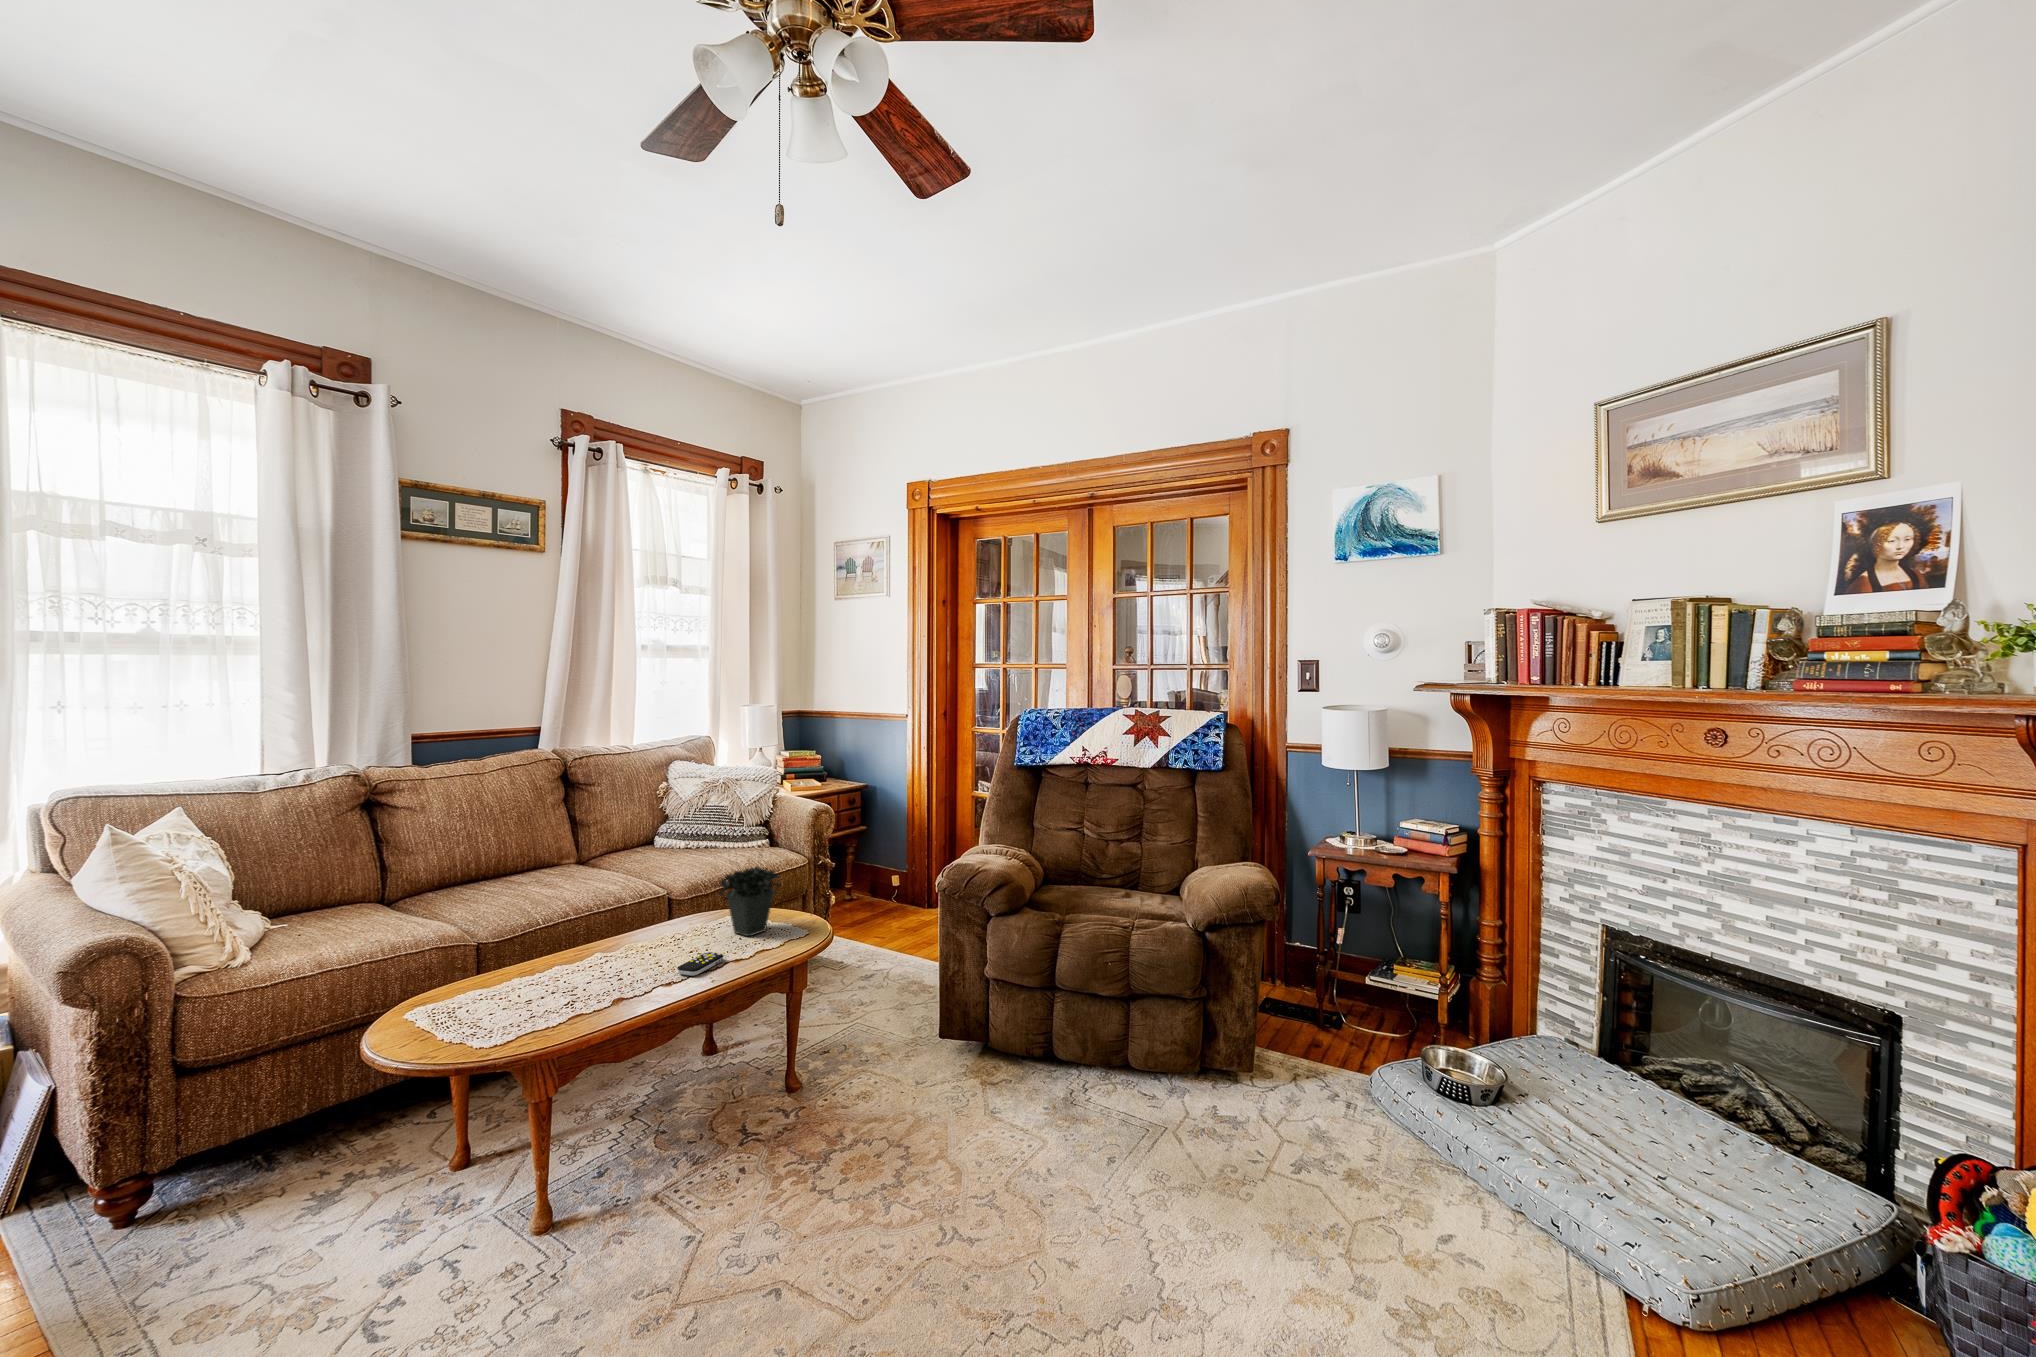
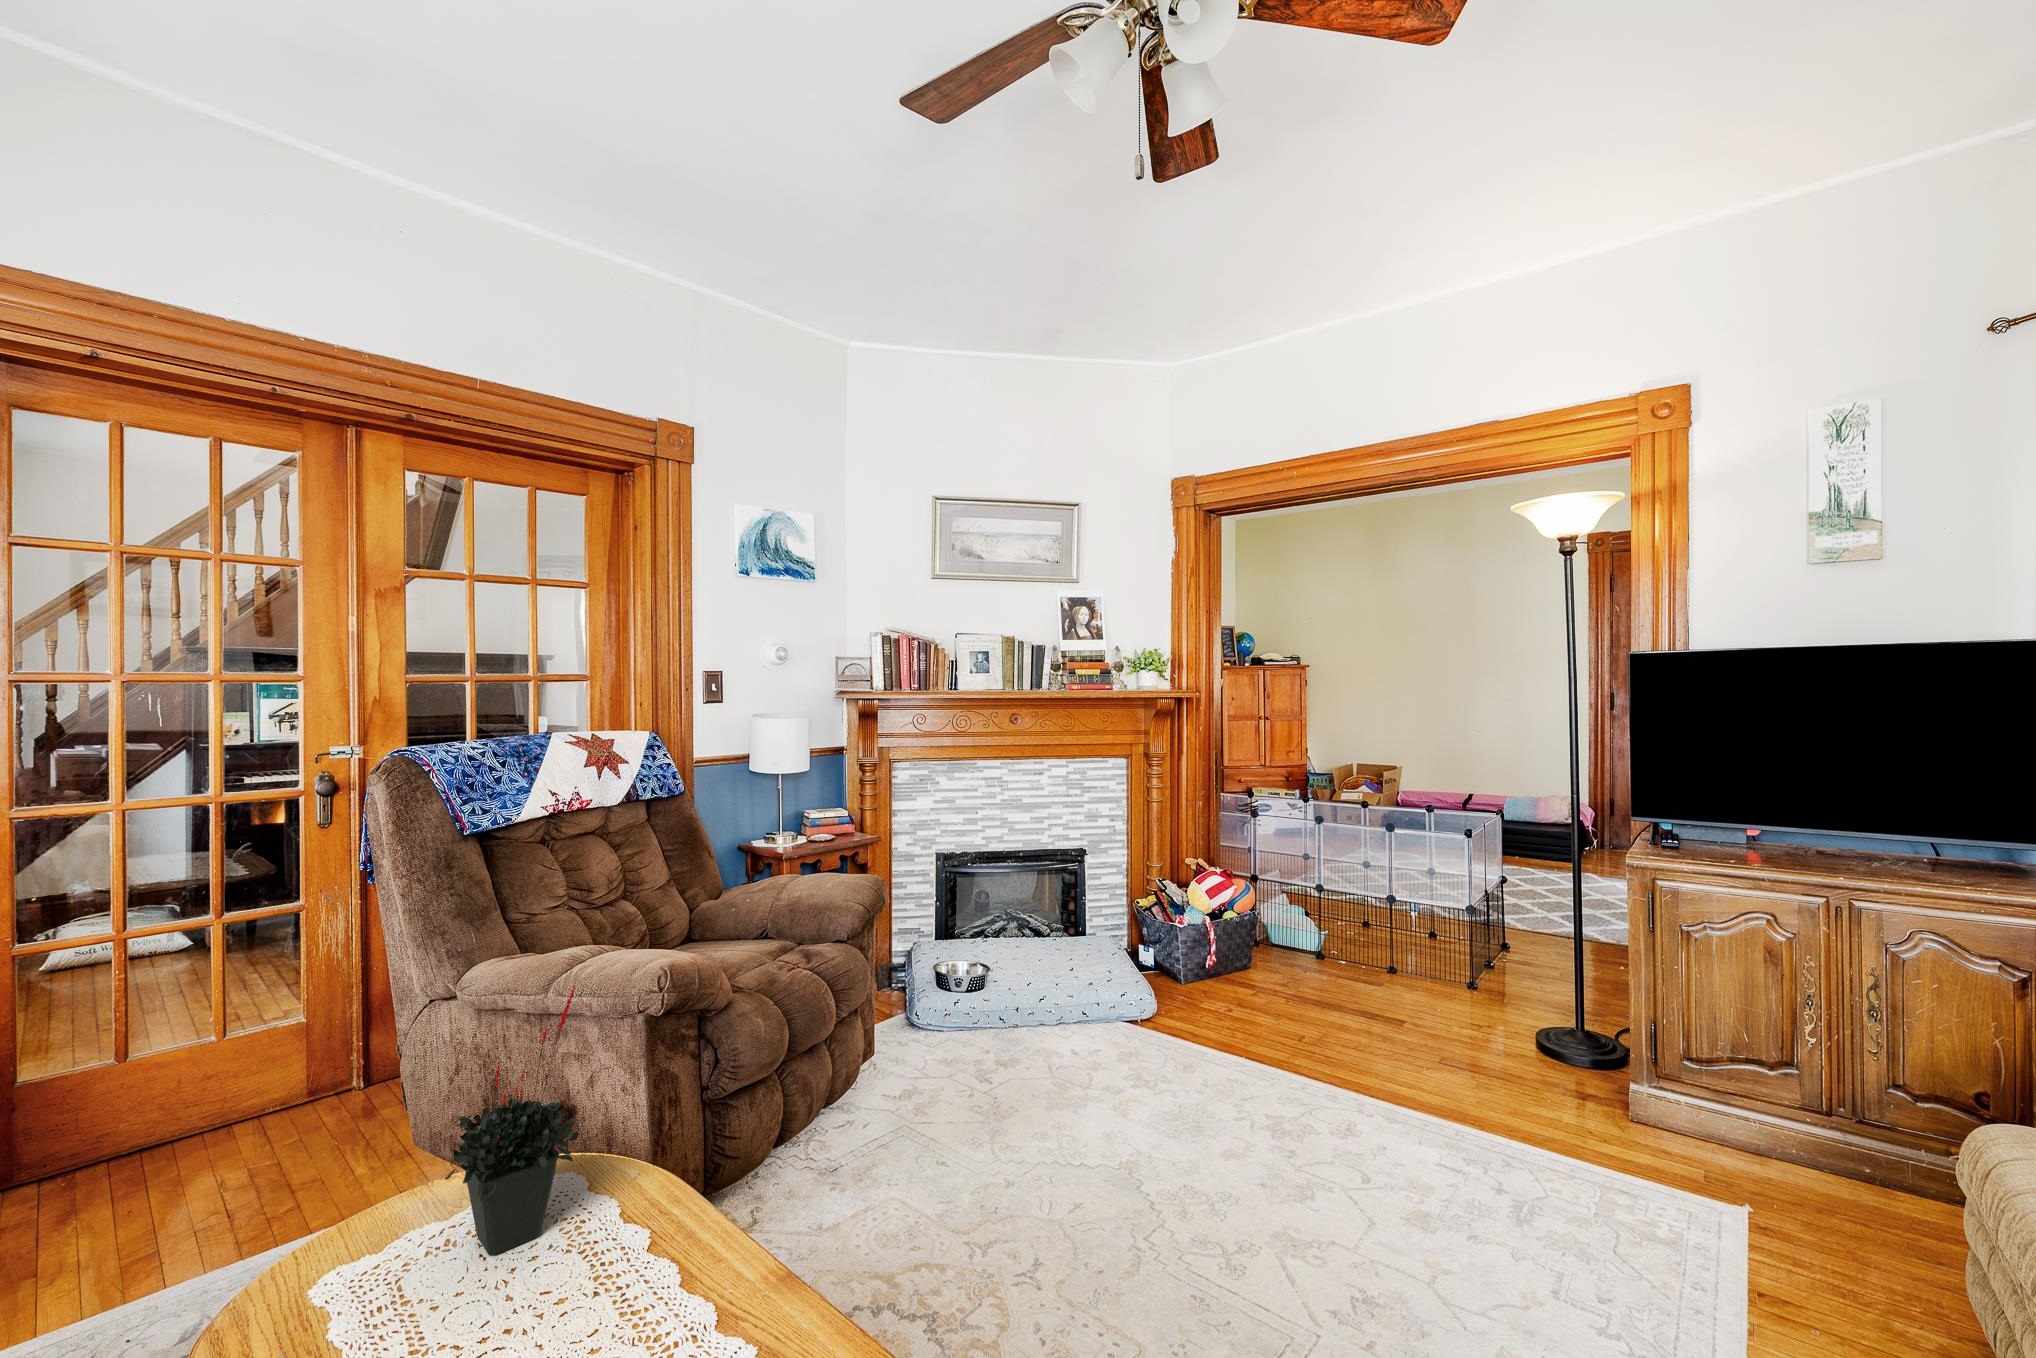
remote control: present [678,952,723,976] -> none [612,1249,701,1310]

